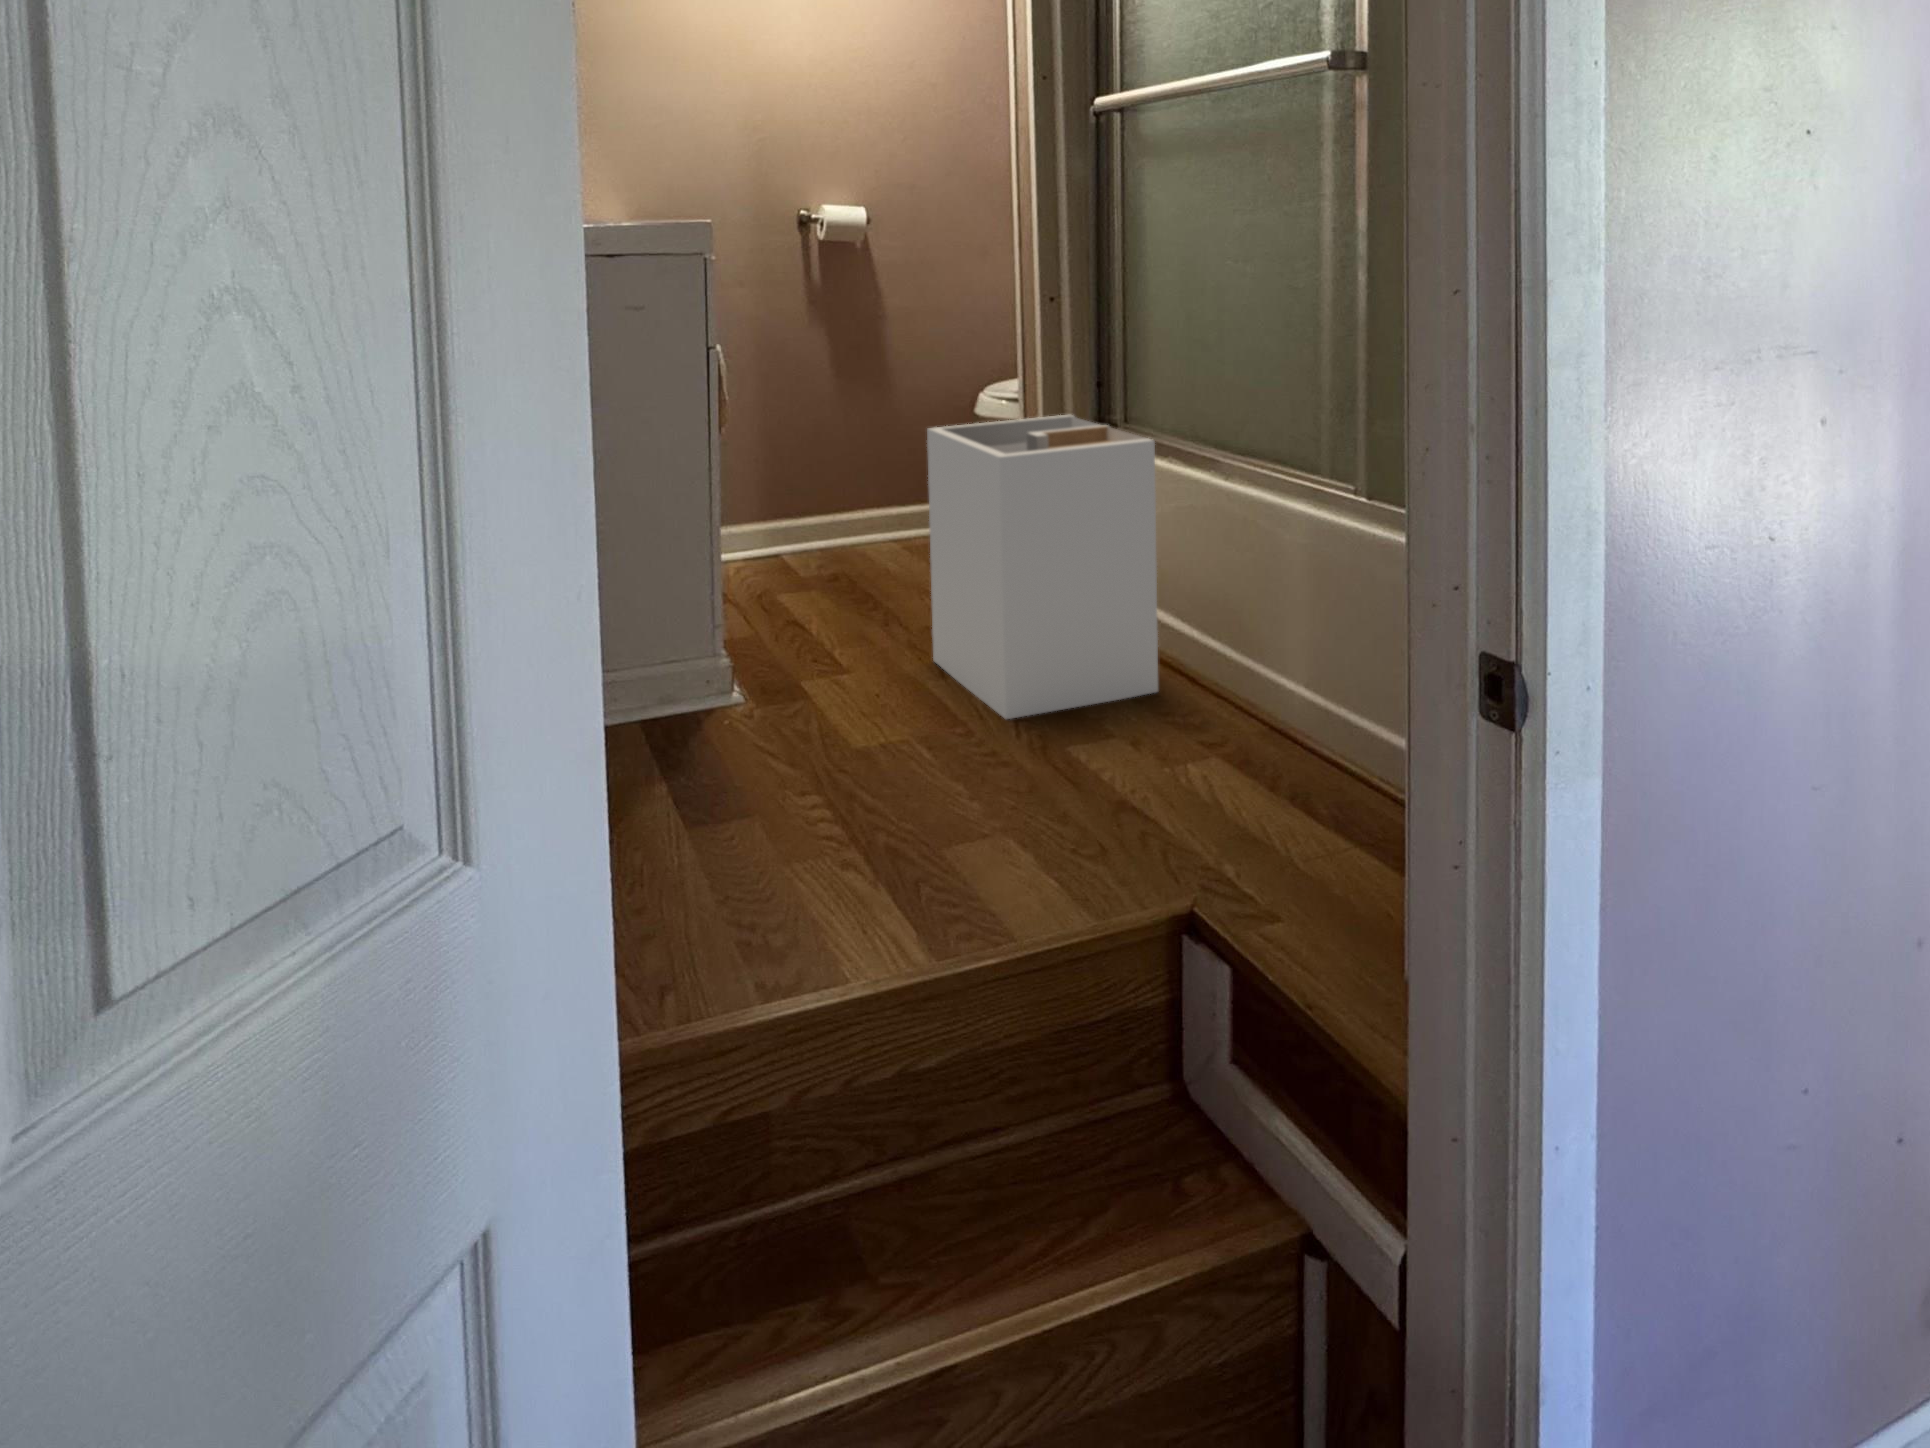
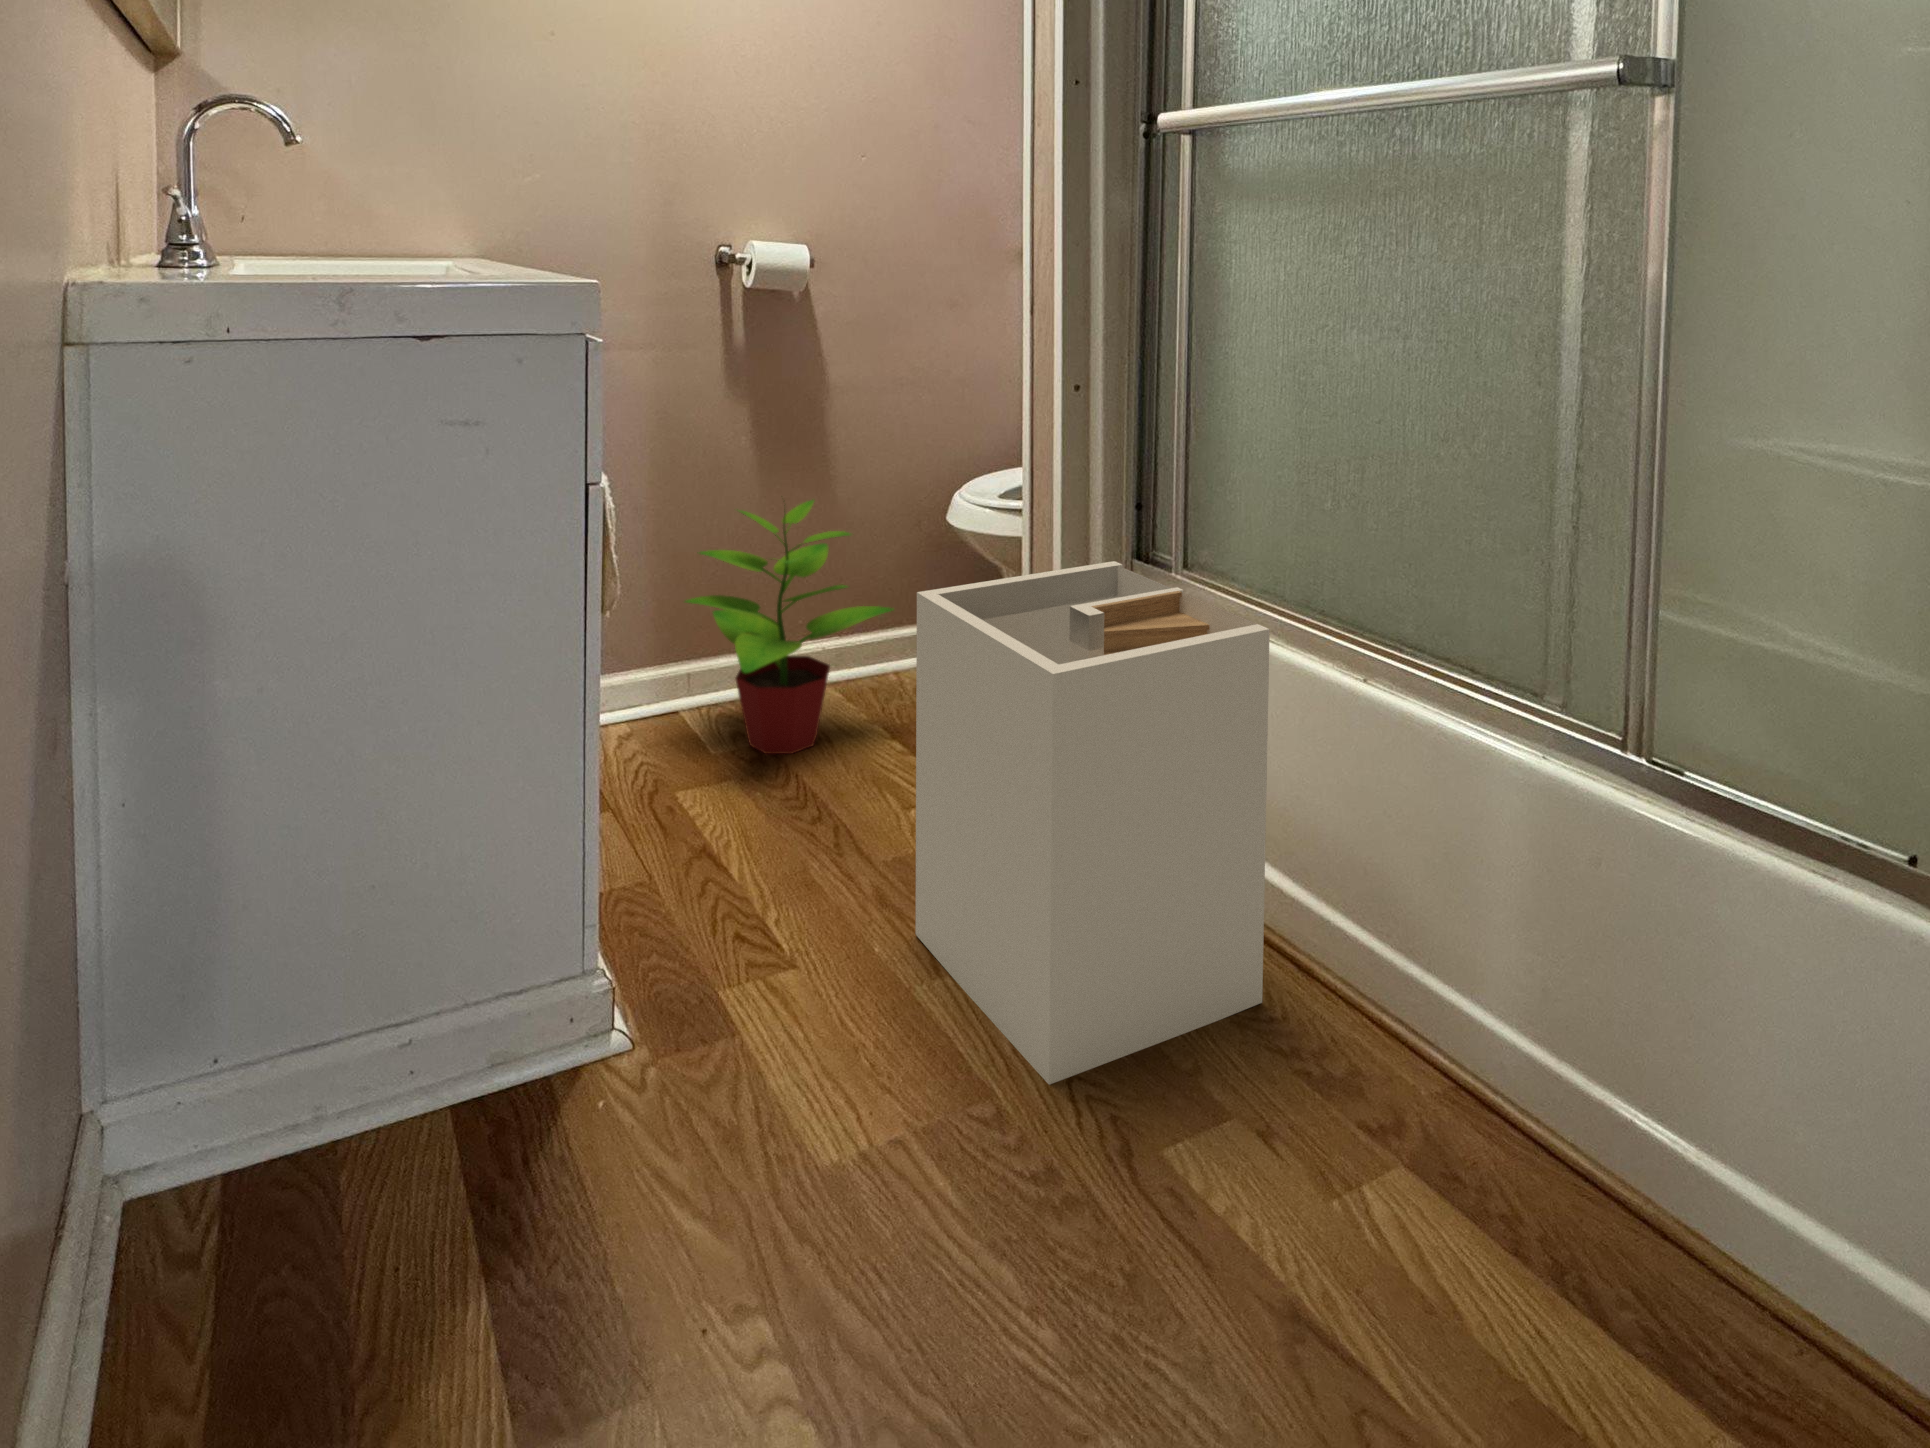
potted plant: none [778,391,934,580] -> present [685,500,894,754]

